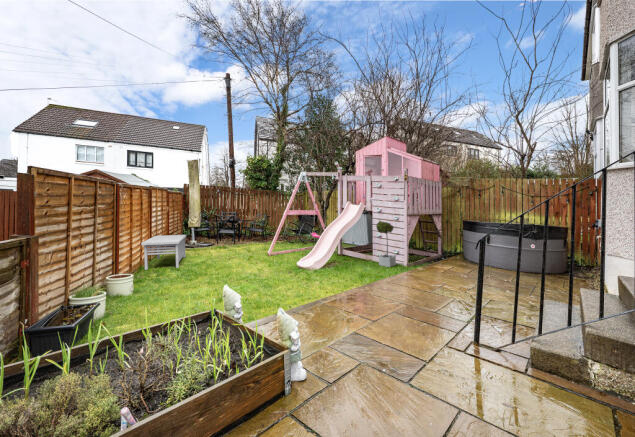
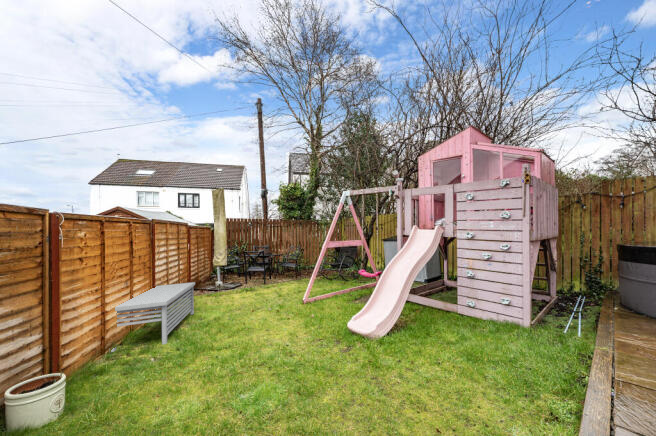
potted tree: present [376,221,396,267] -> none [474,252,518,333]

